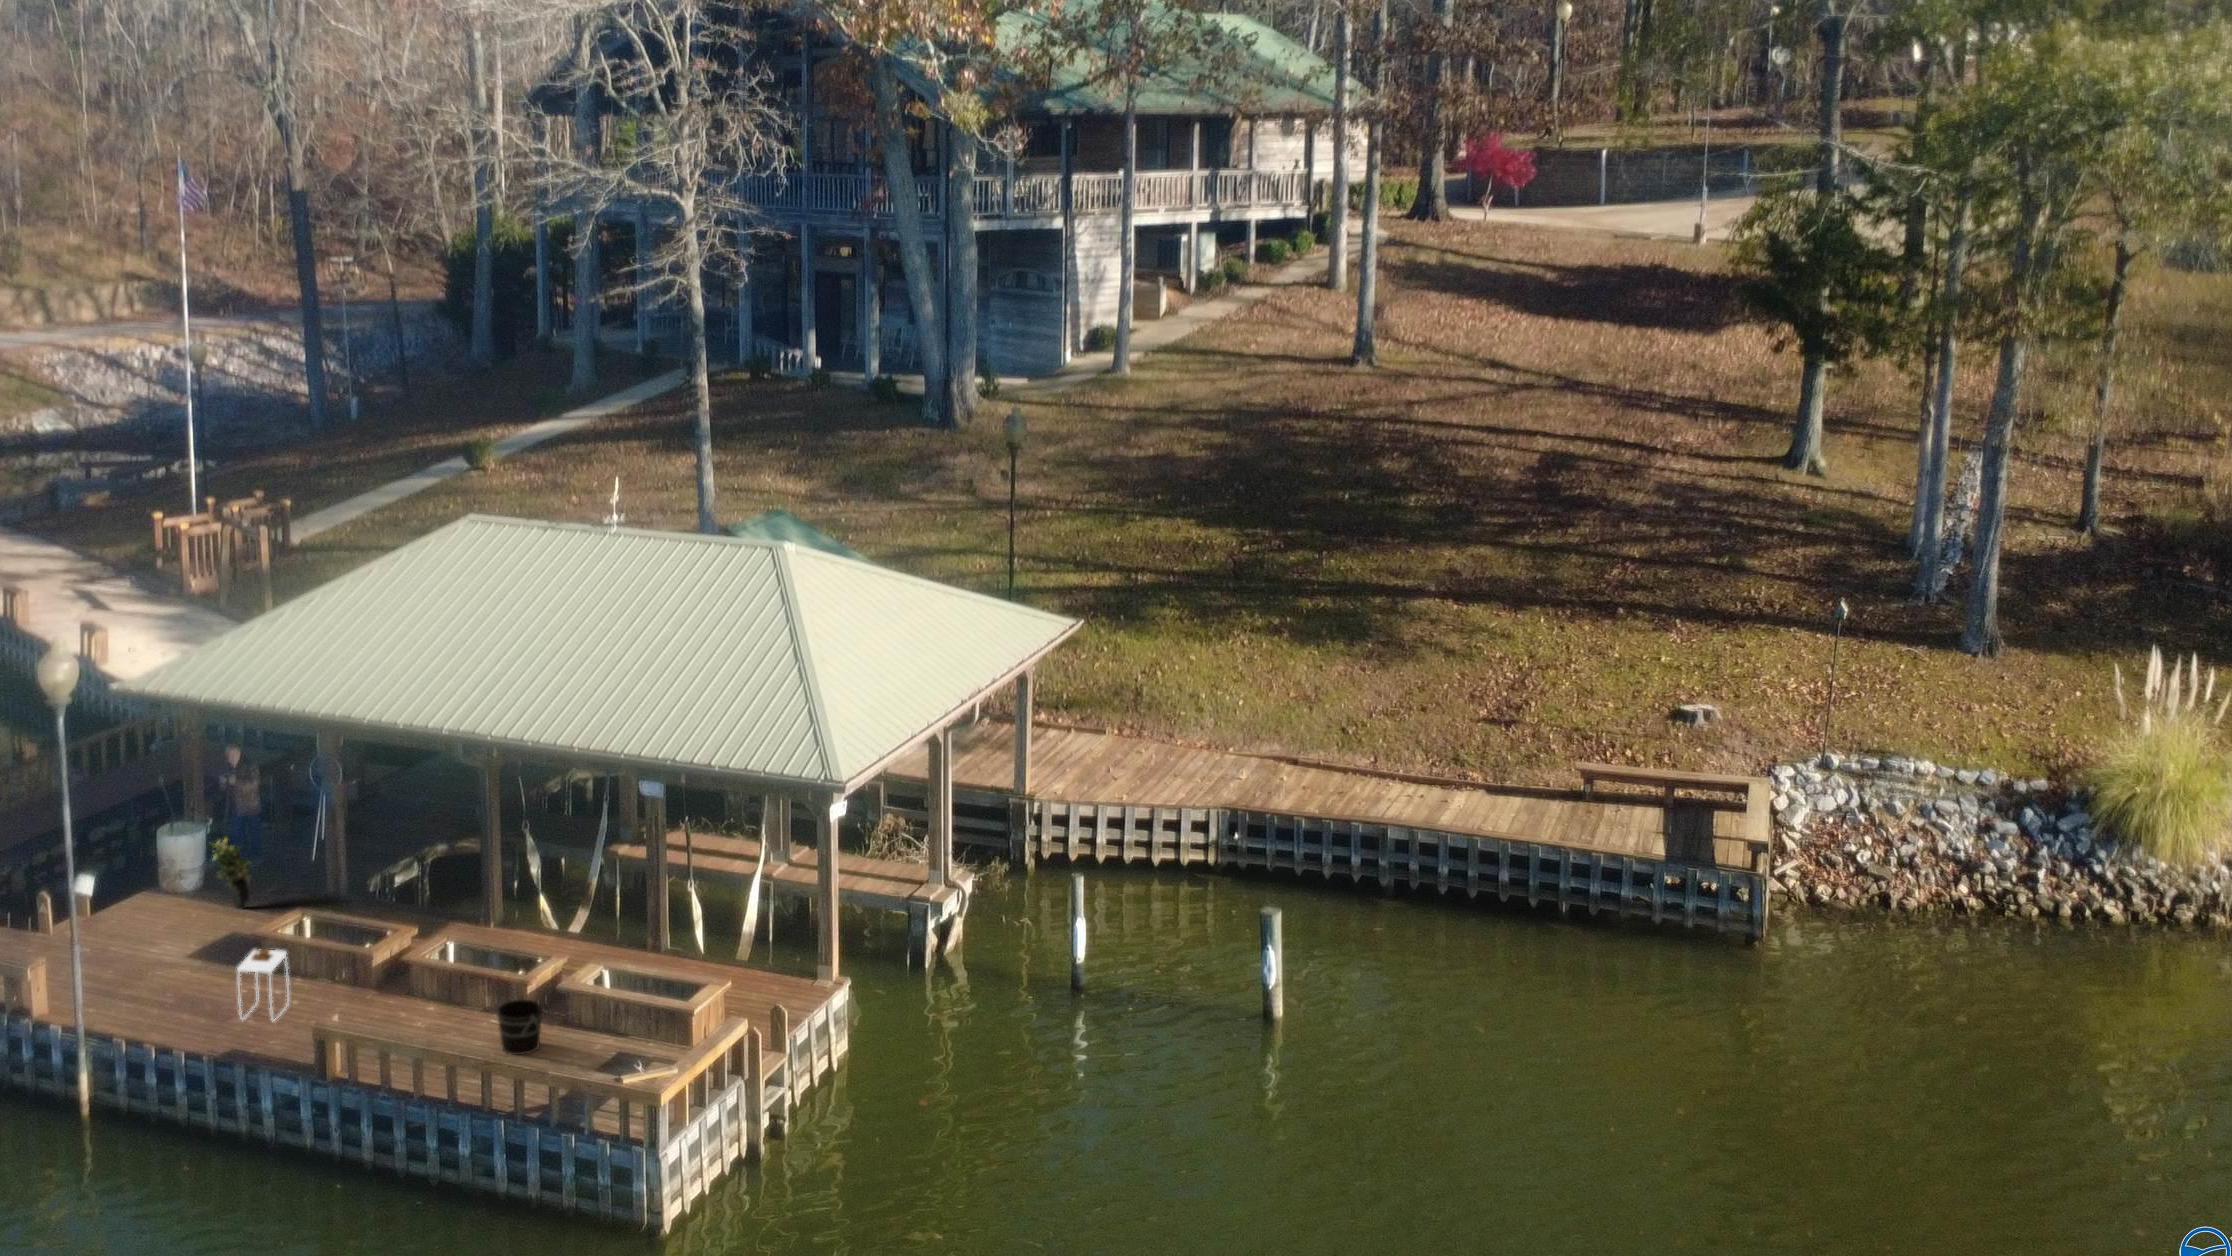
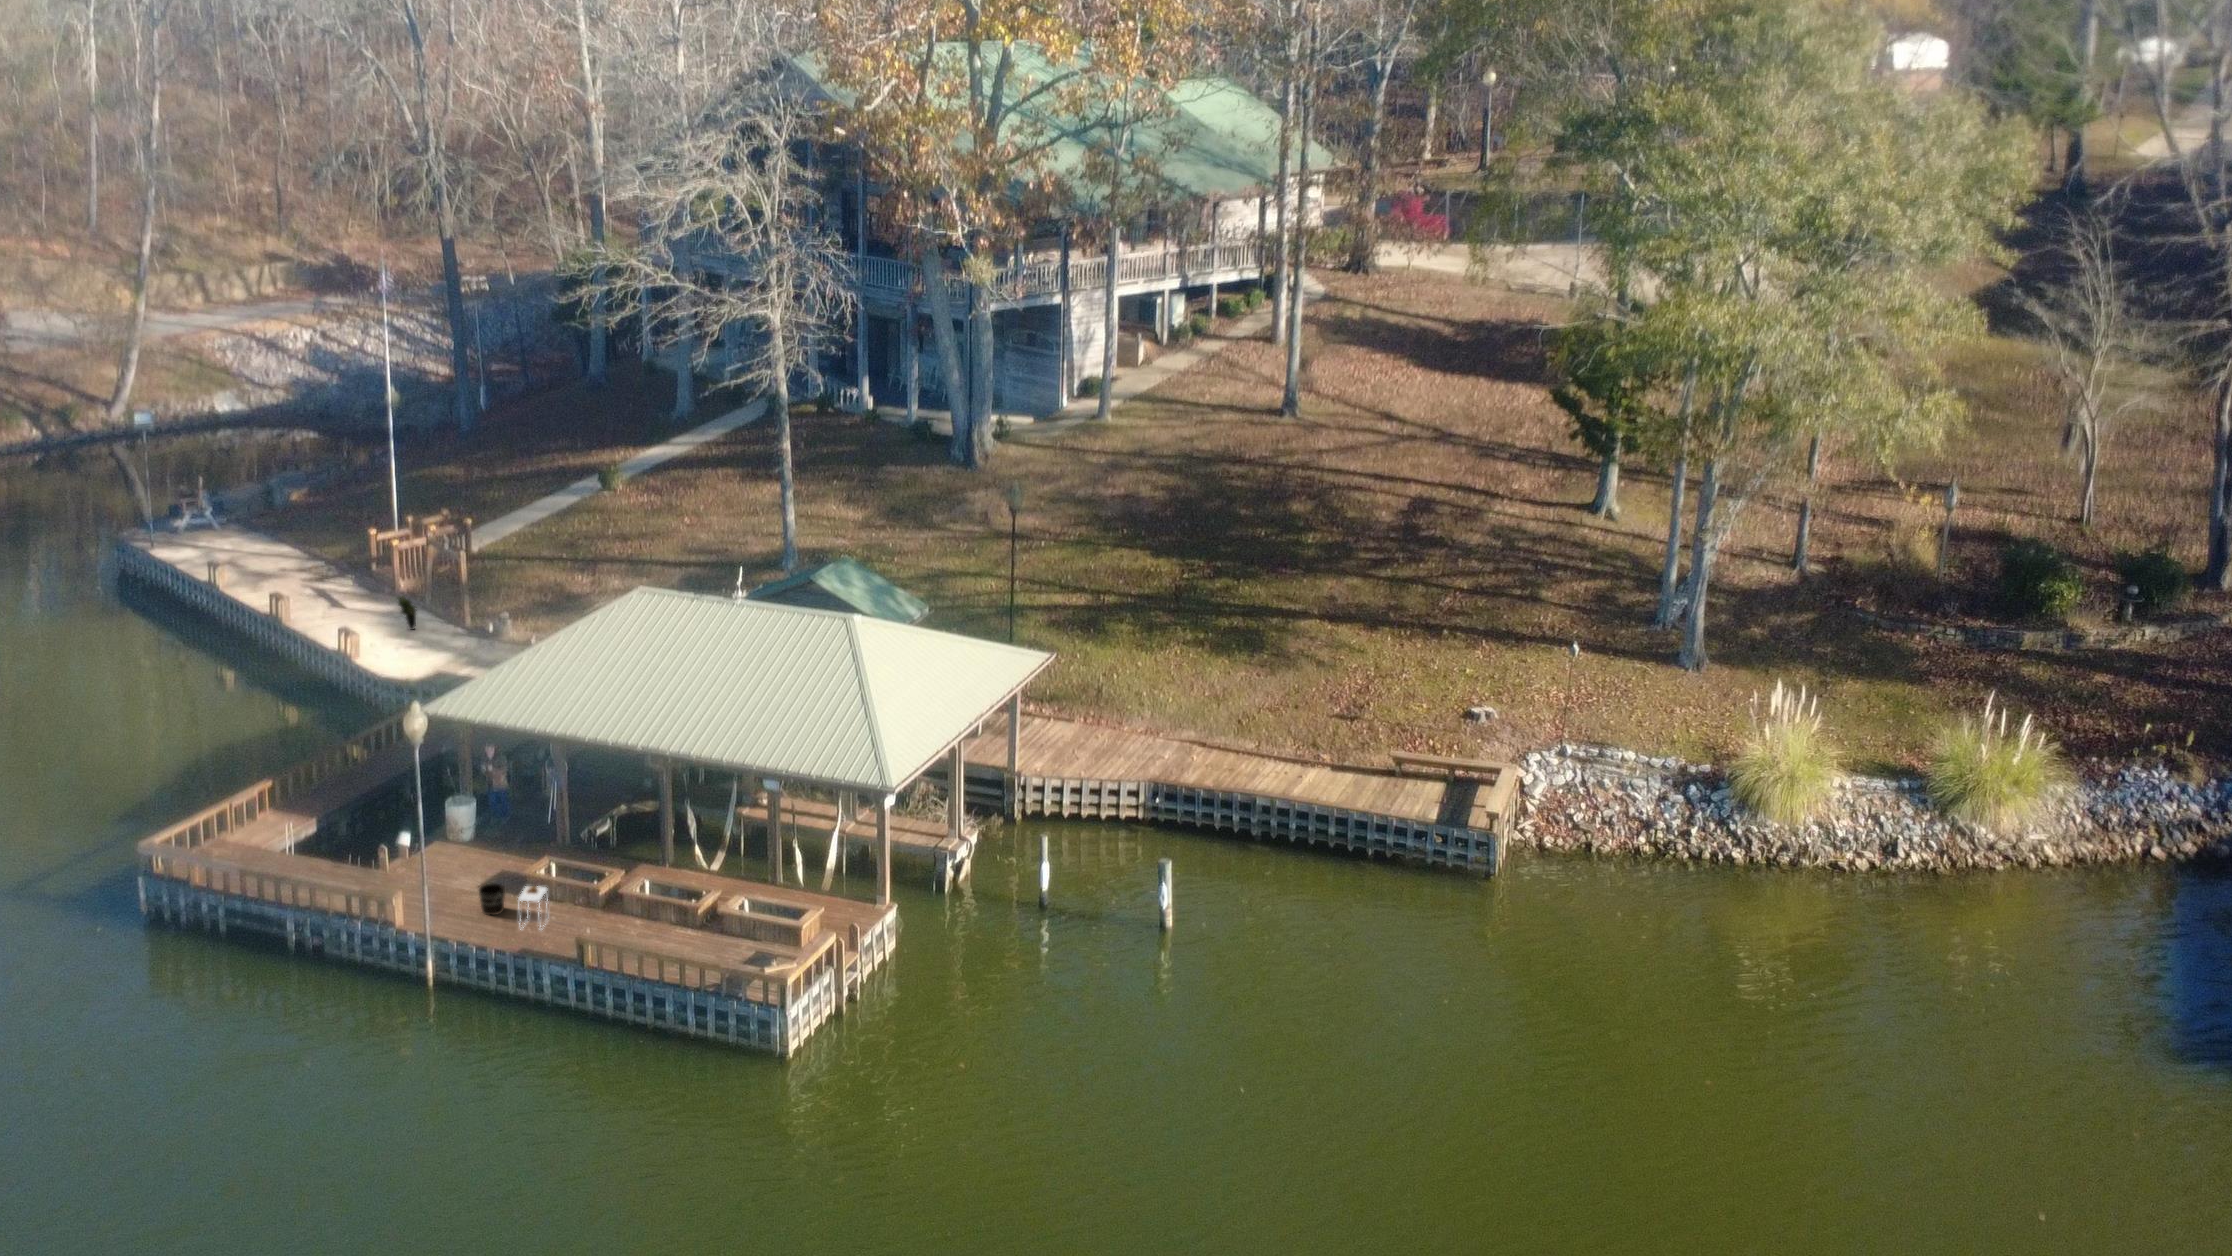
potted plant: present [211,838,251,909] -> present [398,596,417,630]
bucket: present [497,1000,542,1055] -> present [479,884,505,915]

